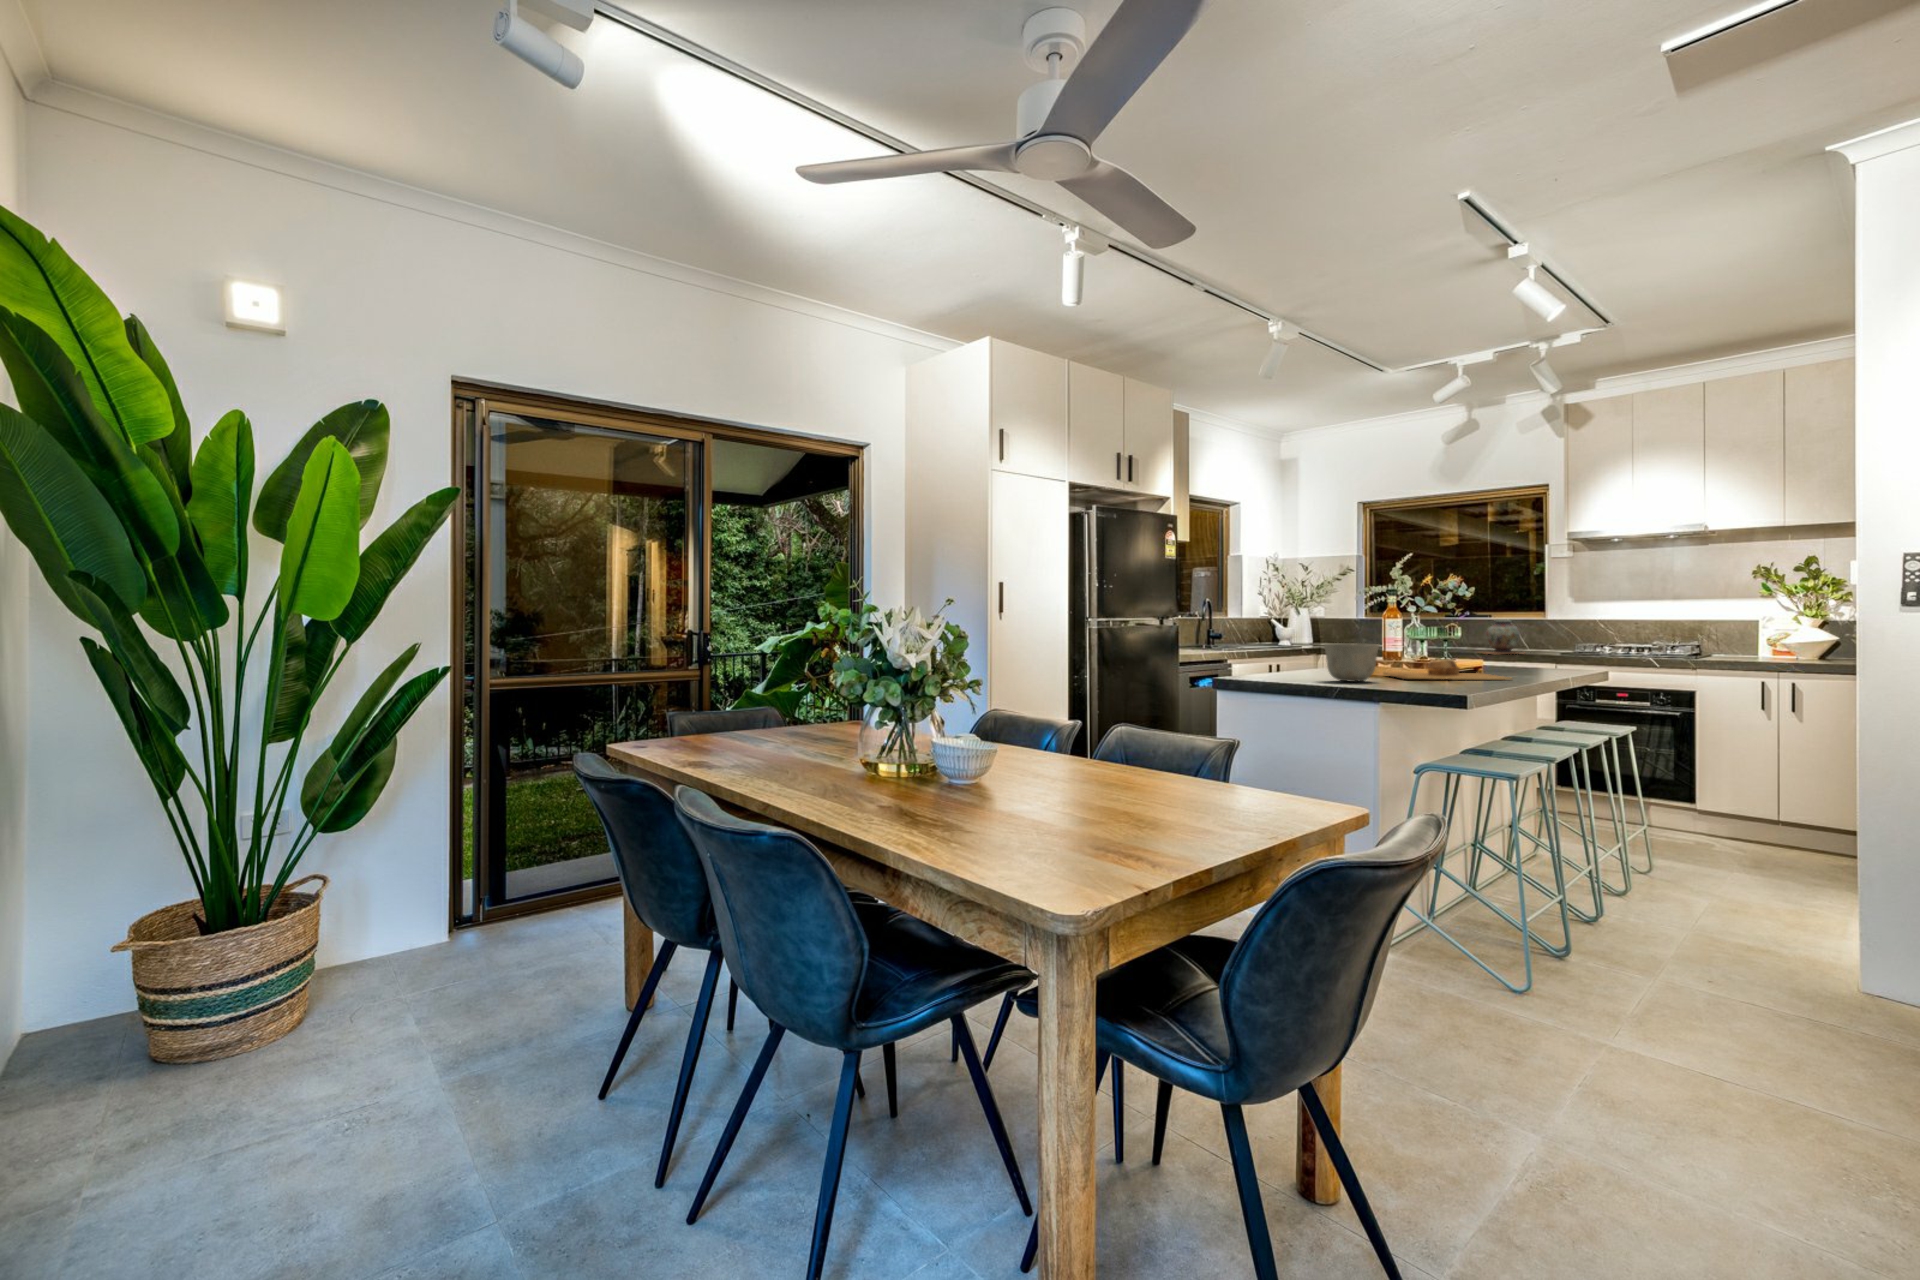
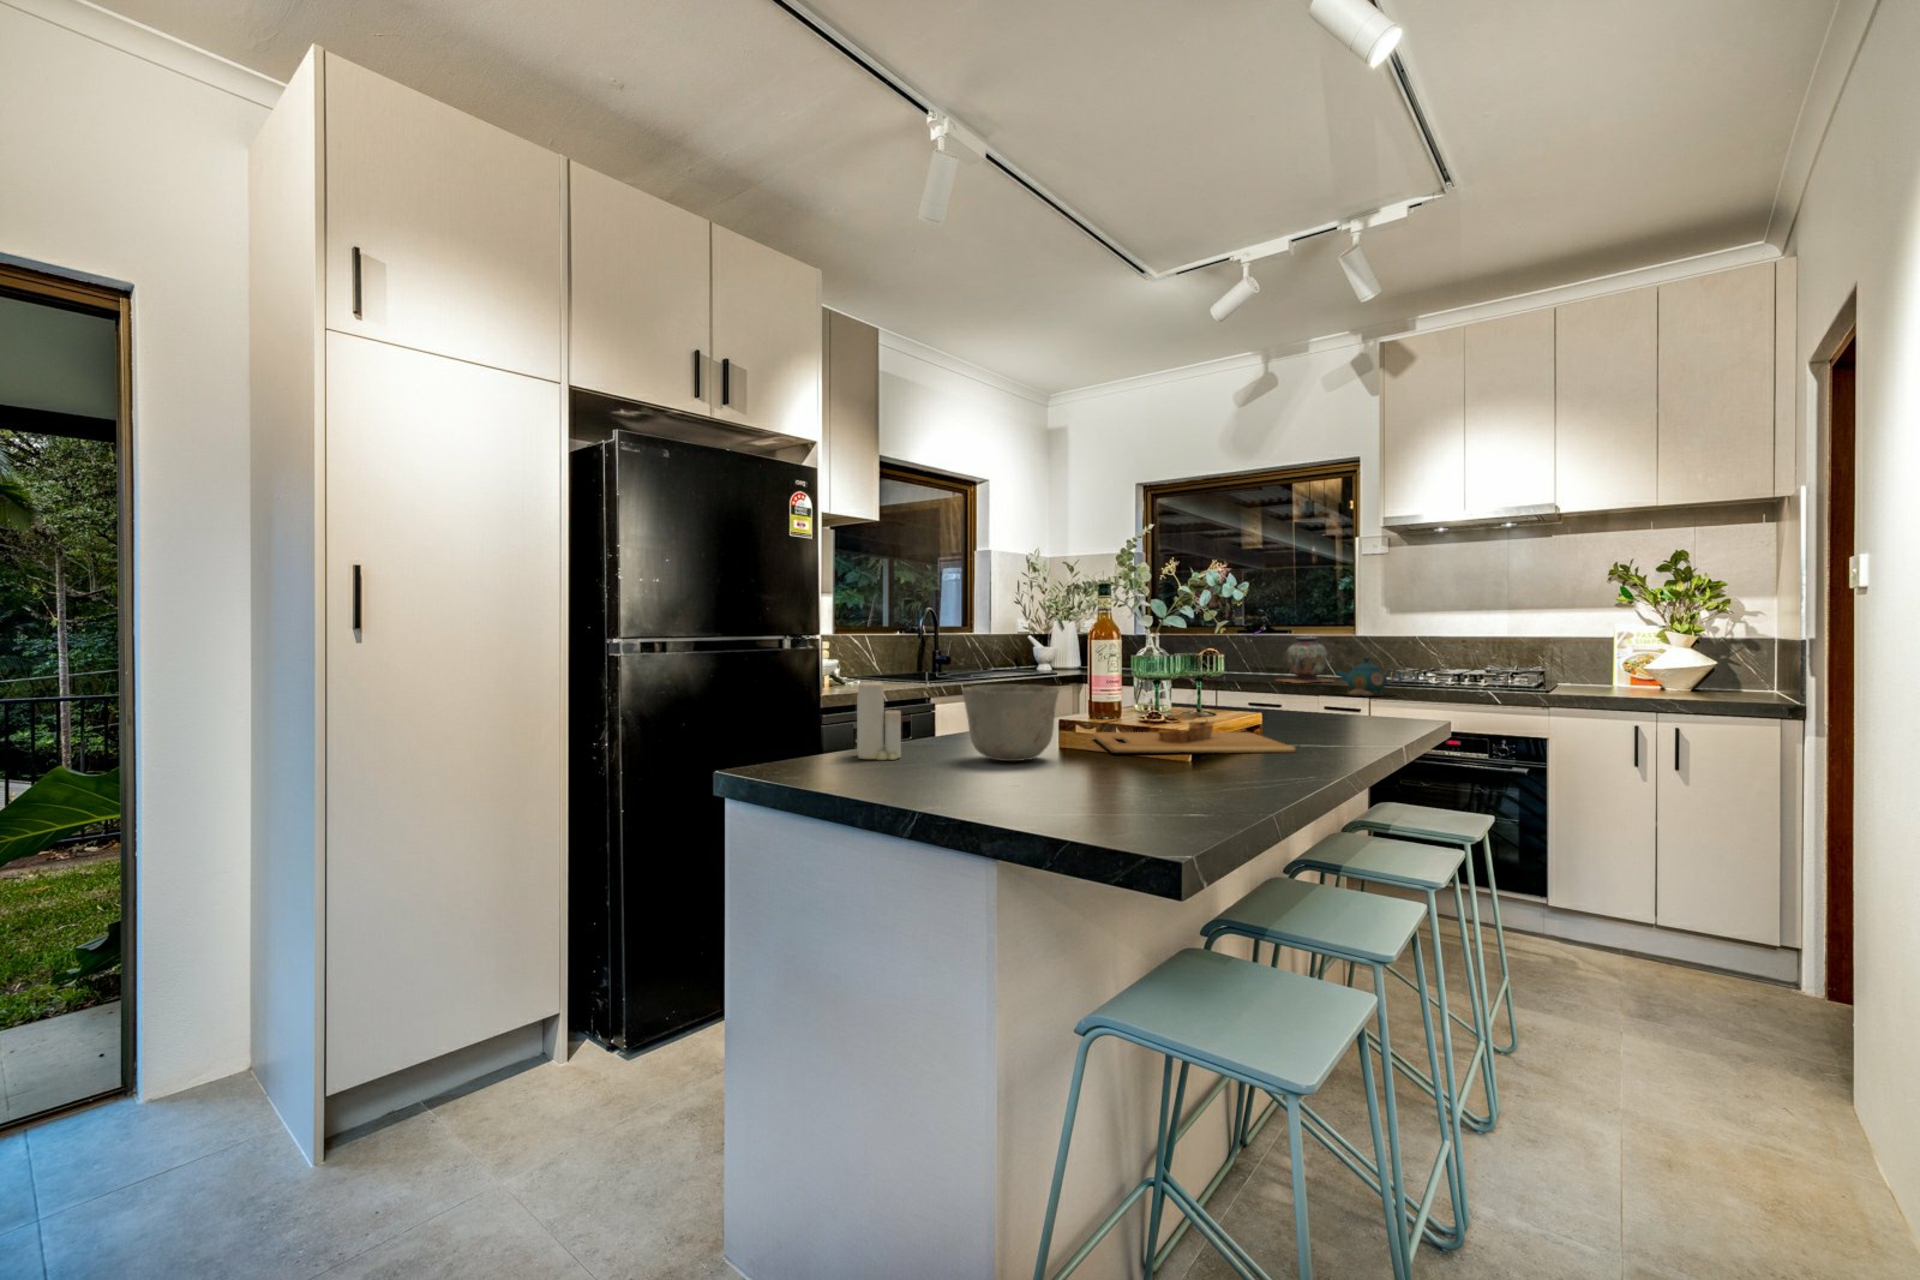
teapot: none [1521,634,1584,661] -> present [1336,657,1402,696]
candle: none [1259,637,1287,681] -> present [857,682,901,760]

